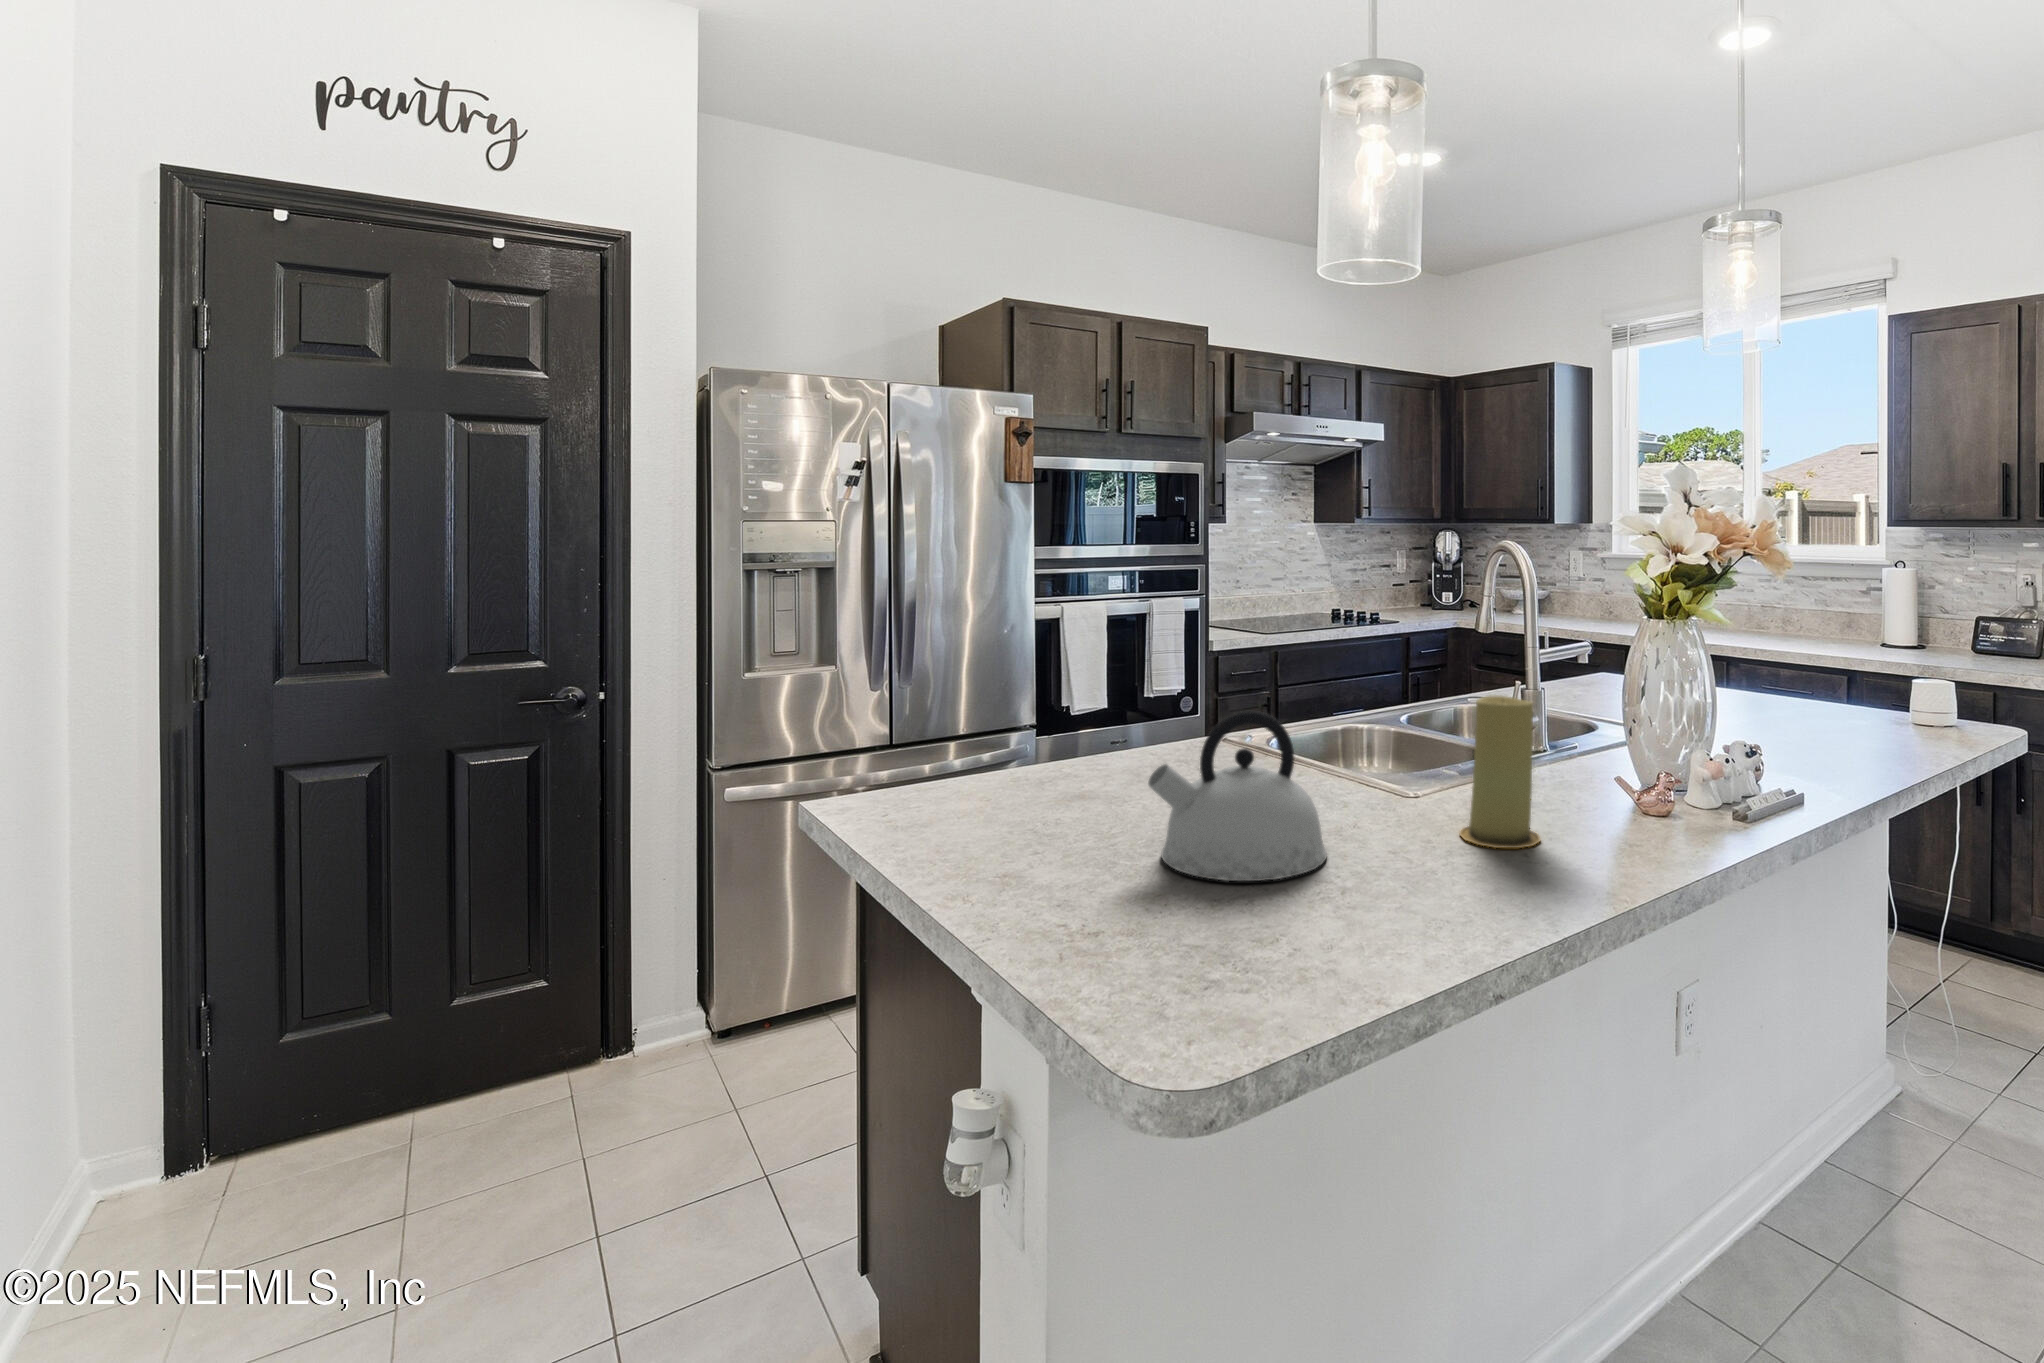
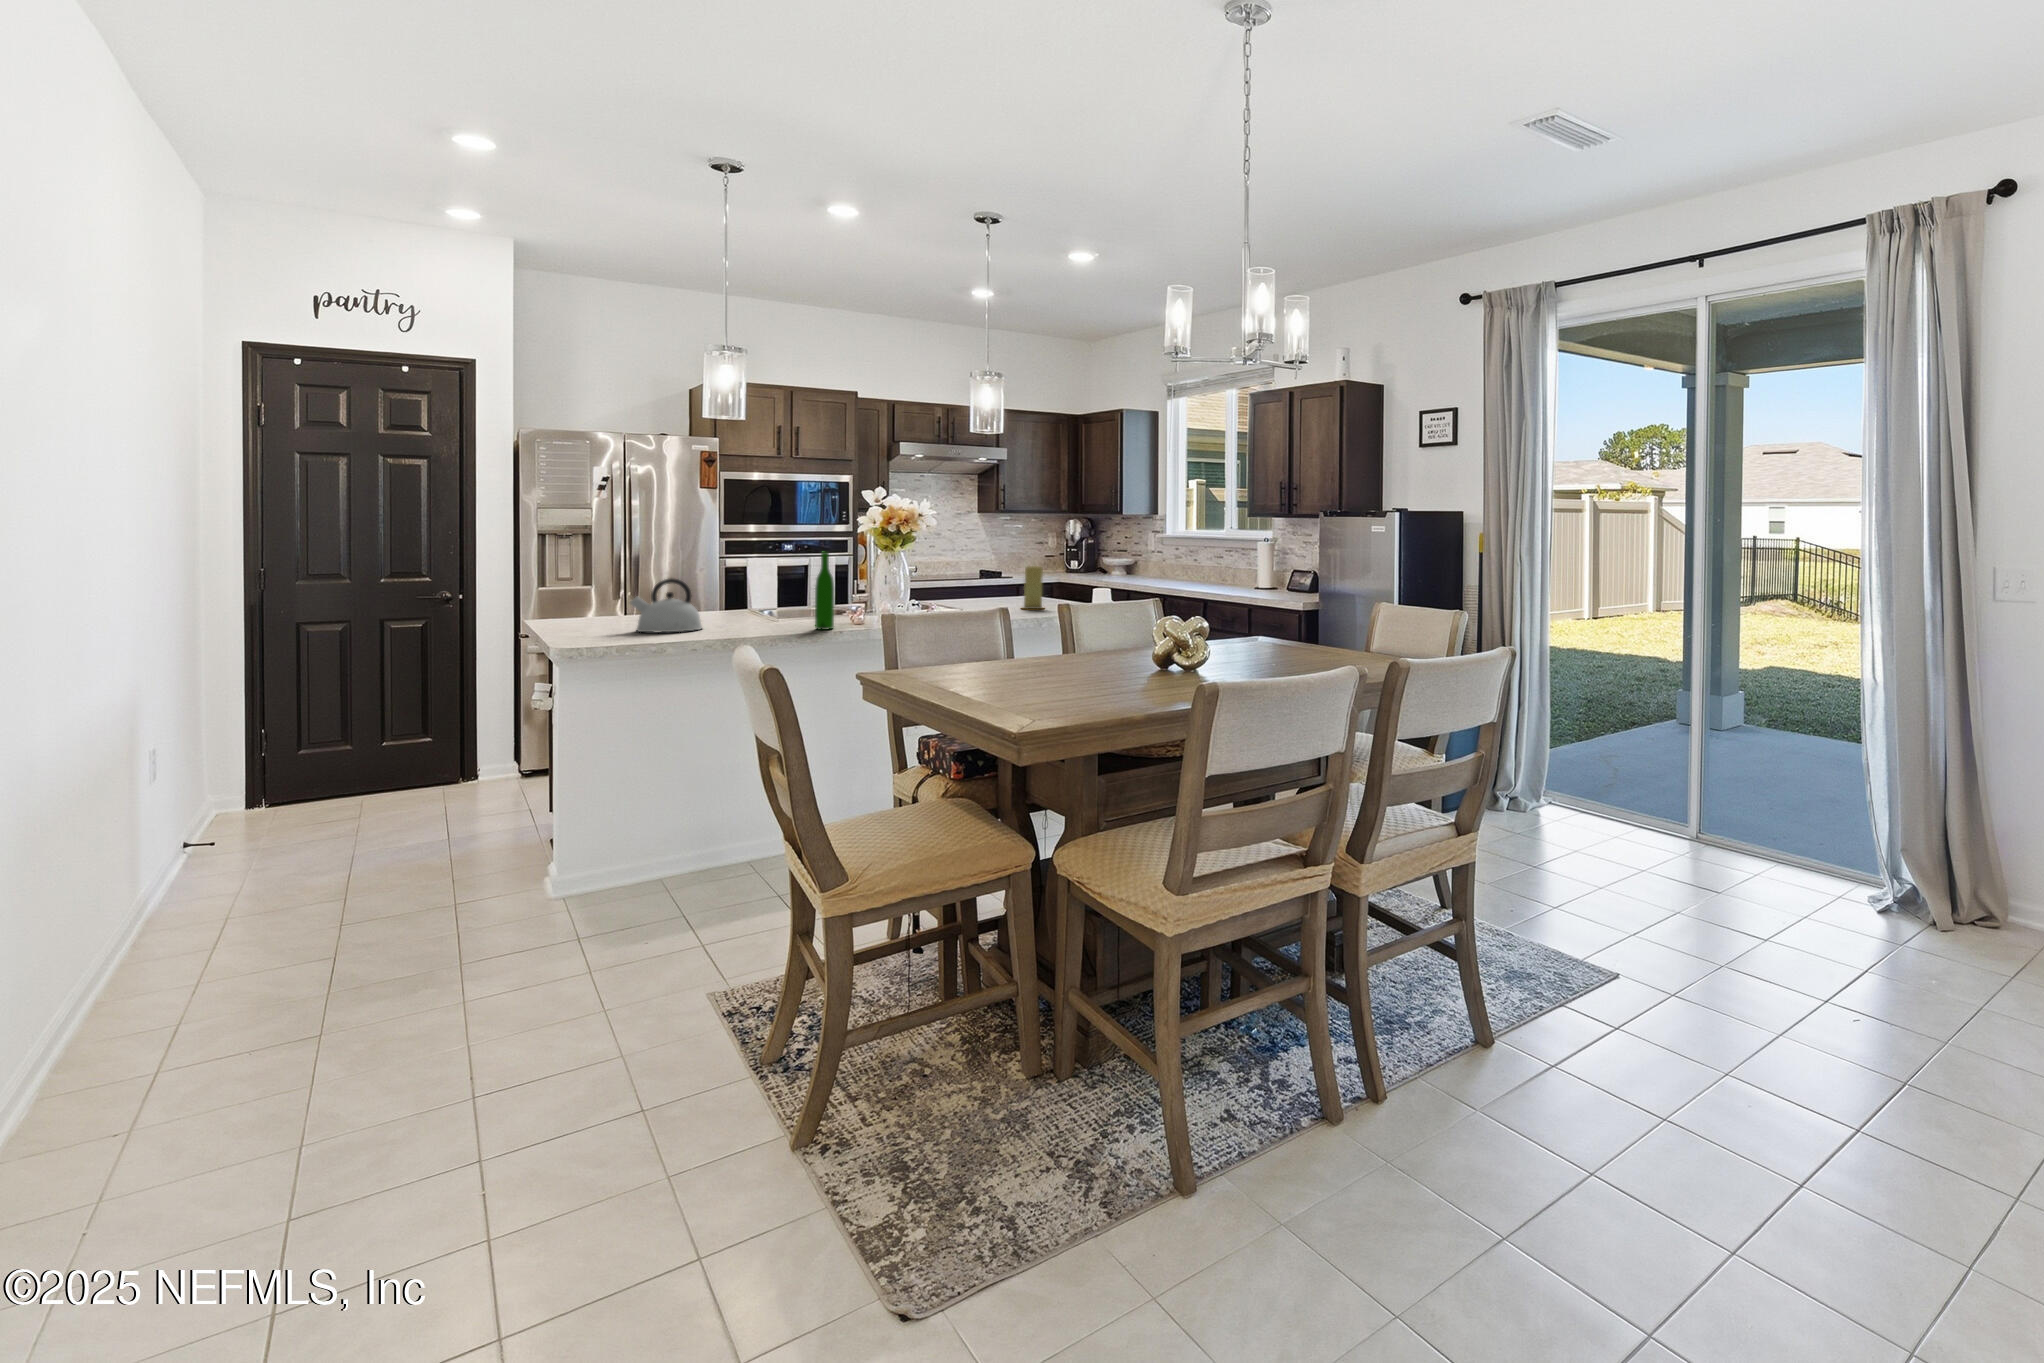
wine bottle: none [1623,631,1676,850] -> present [815,552,834,630]
candle: present [1459,696,1540,848] -> present [1023,566,1043,609]

